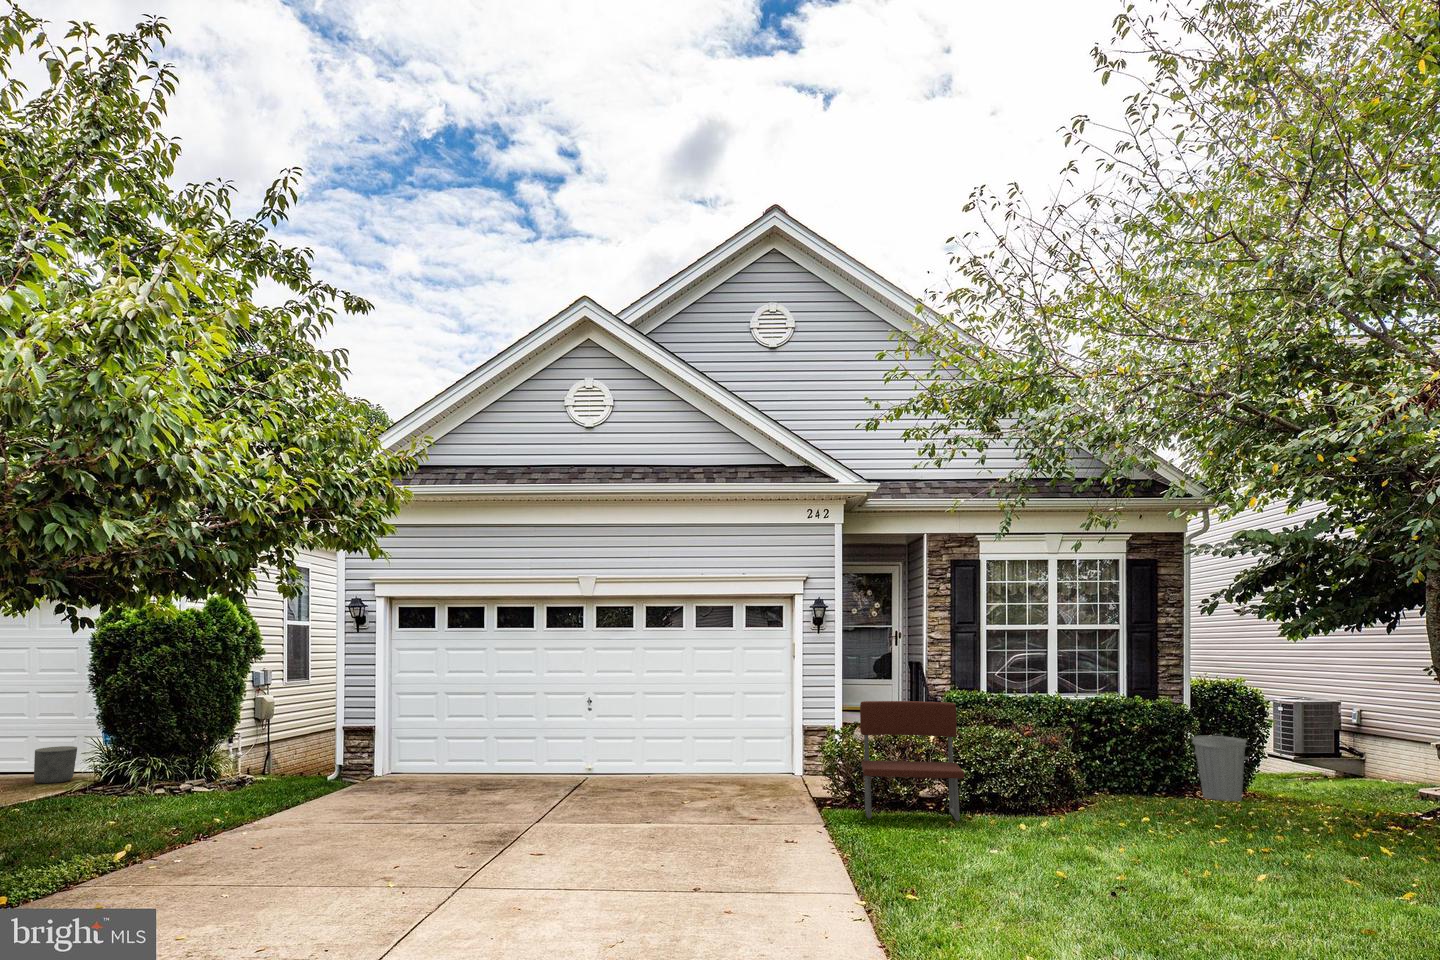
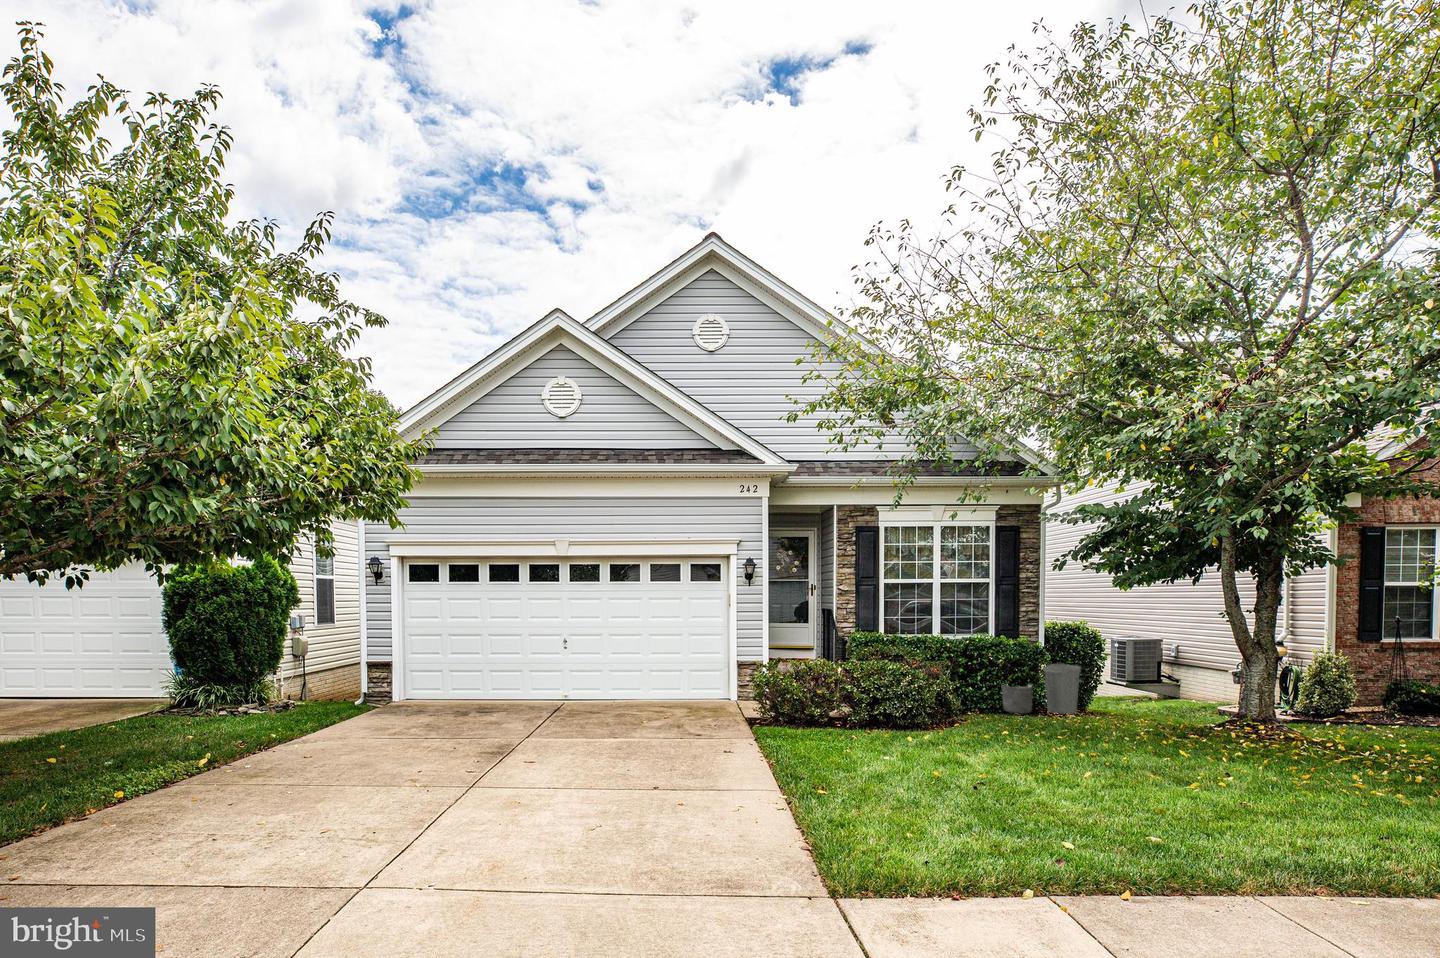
bench: present [860,701,964,821] -> none [783,638,862,730]
planter: present [34,746,77,784] -> present [1001,684,1032,714]

